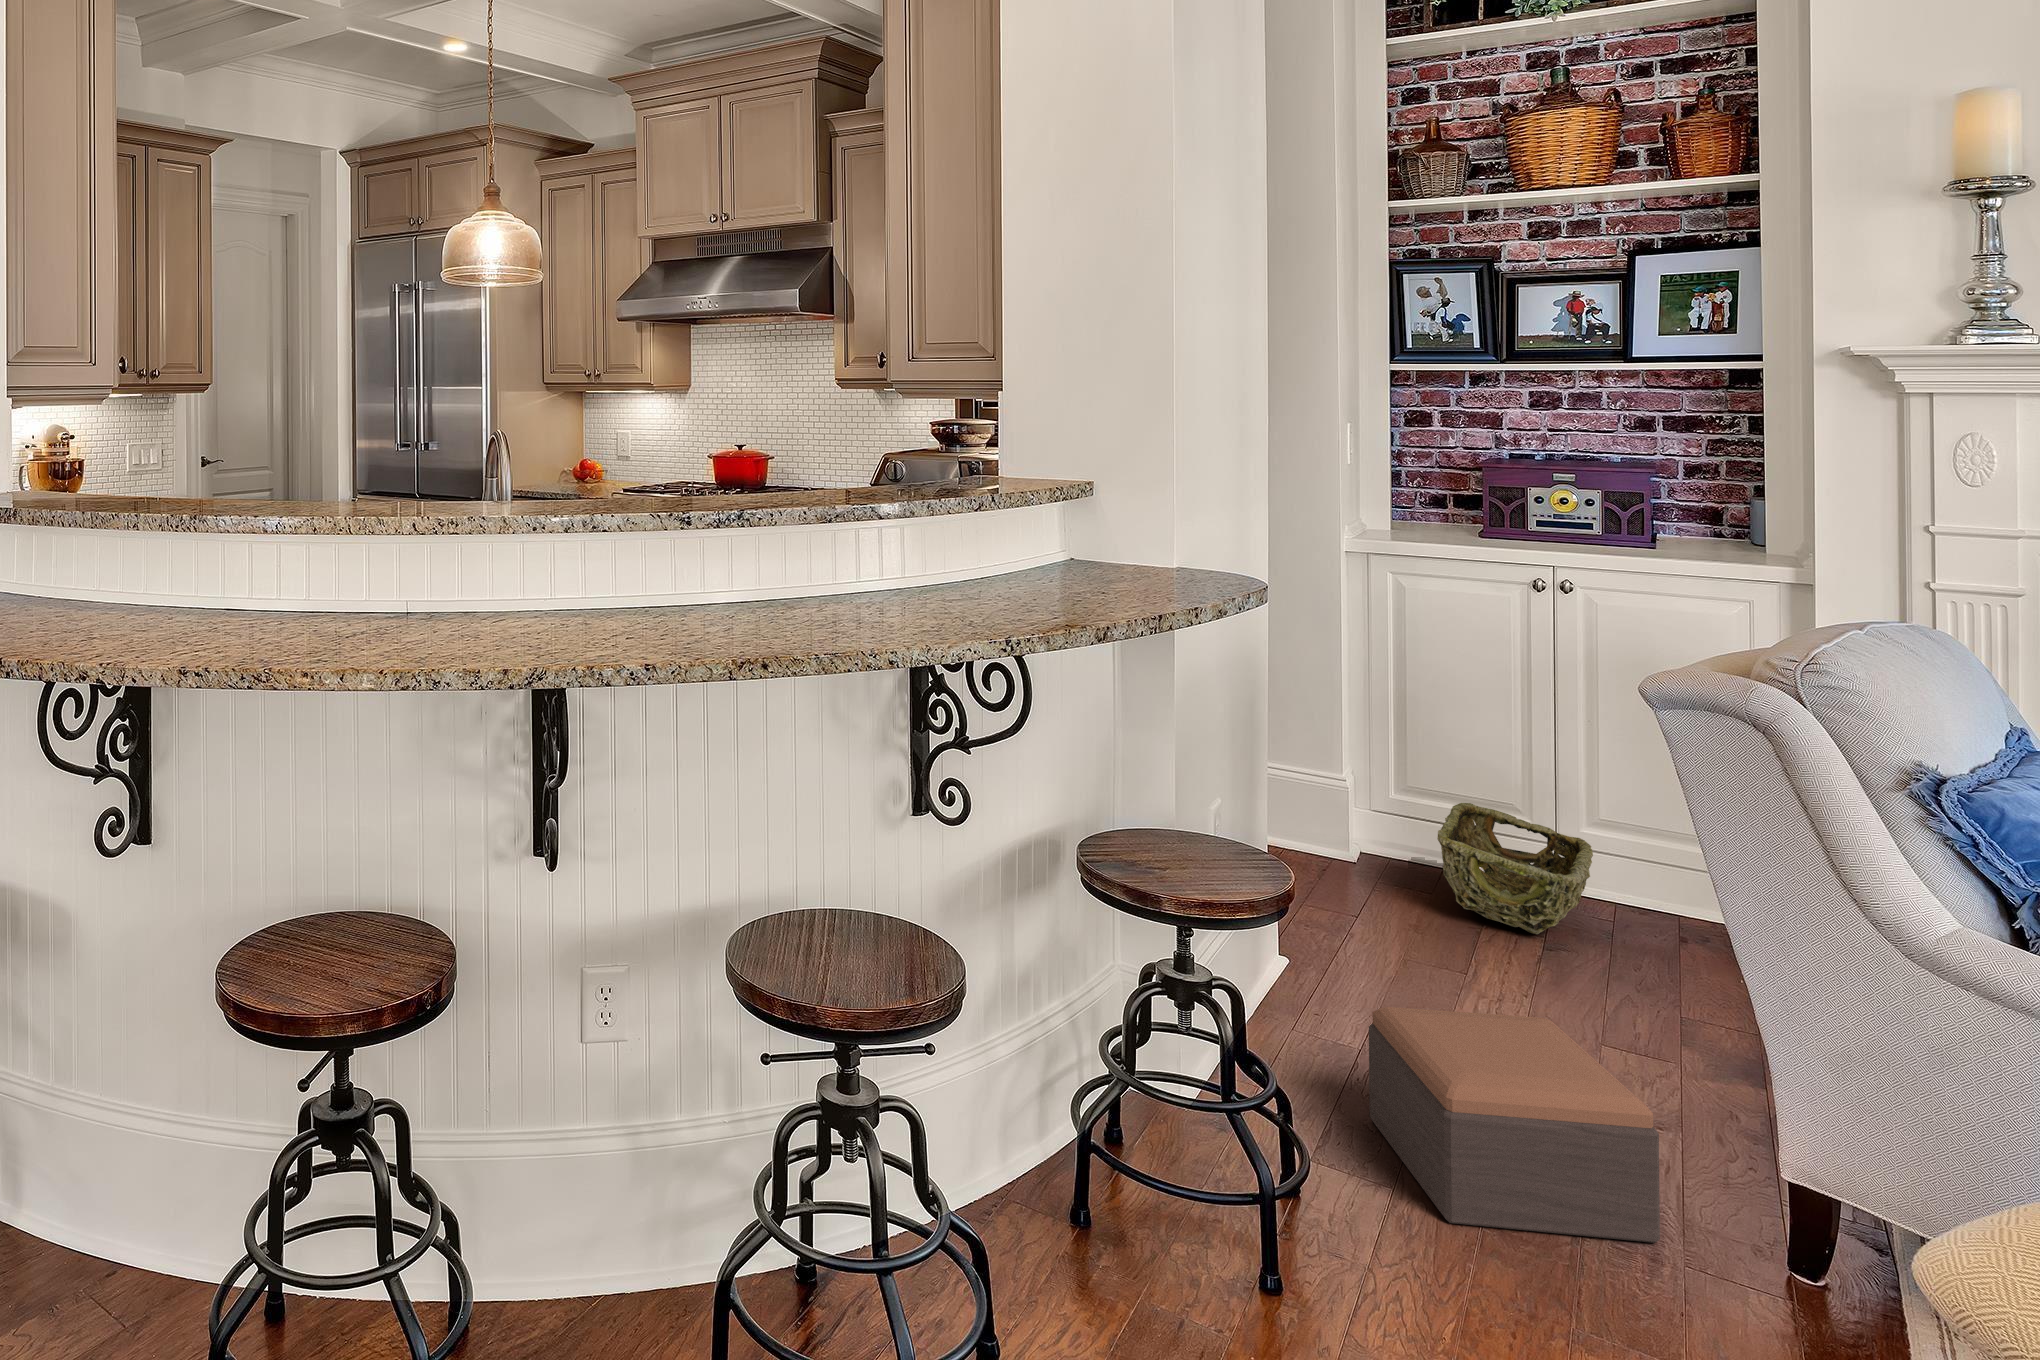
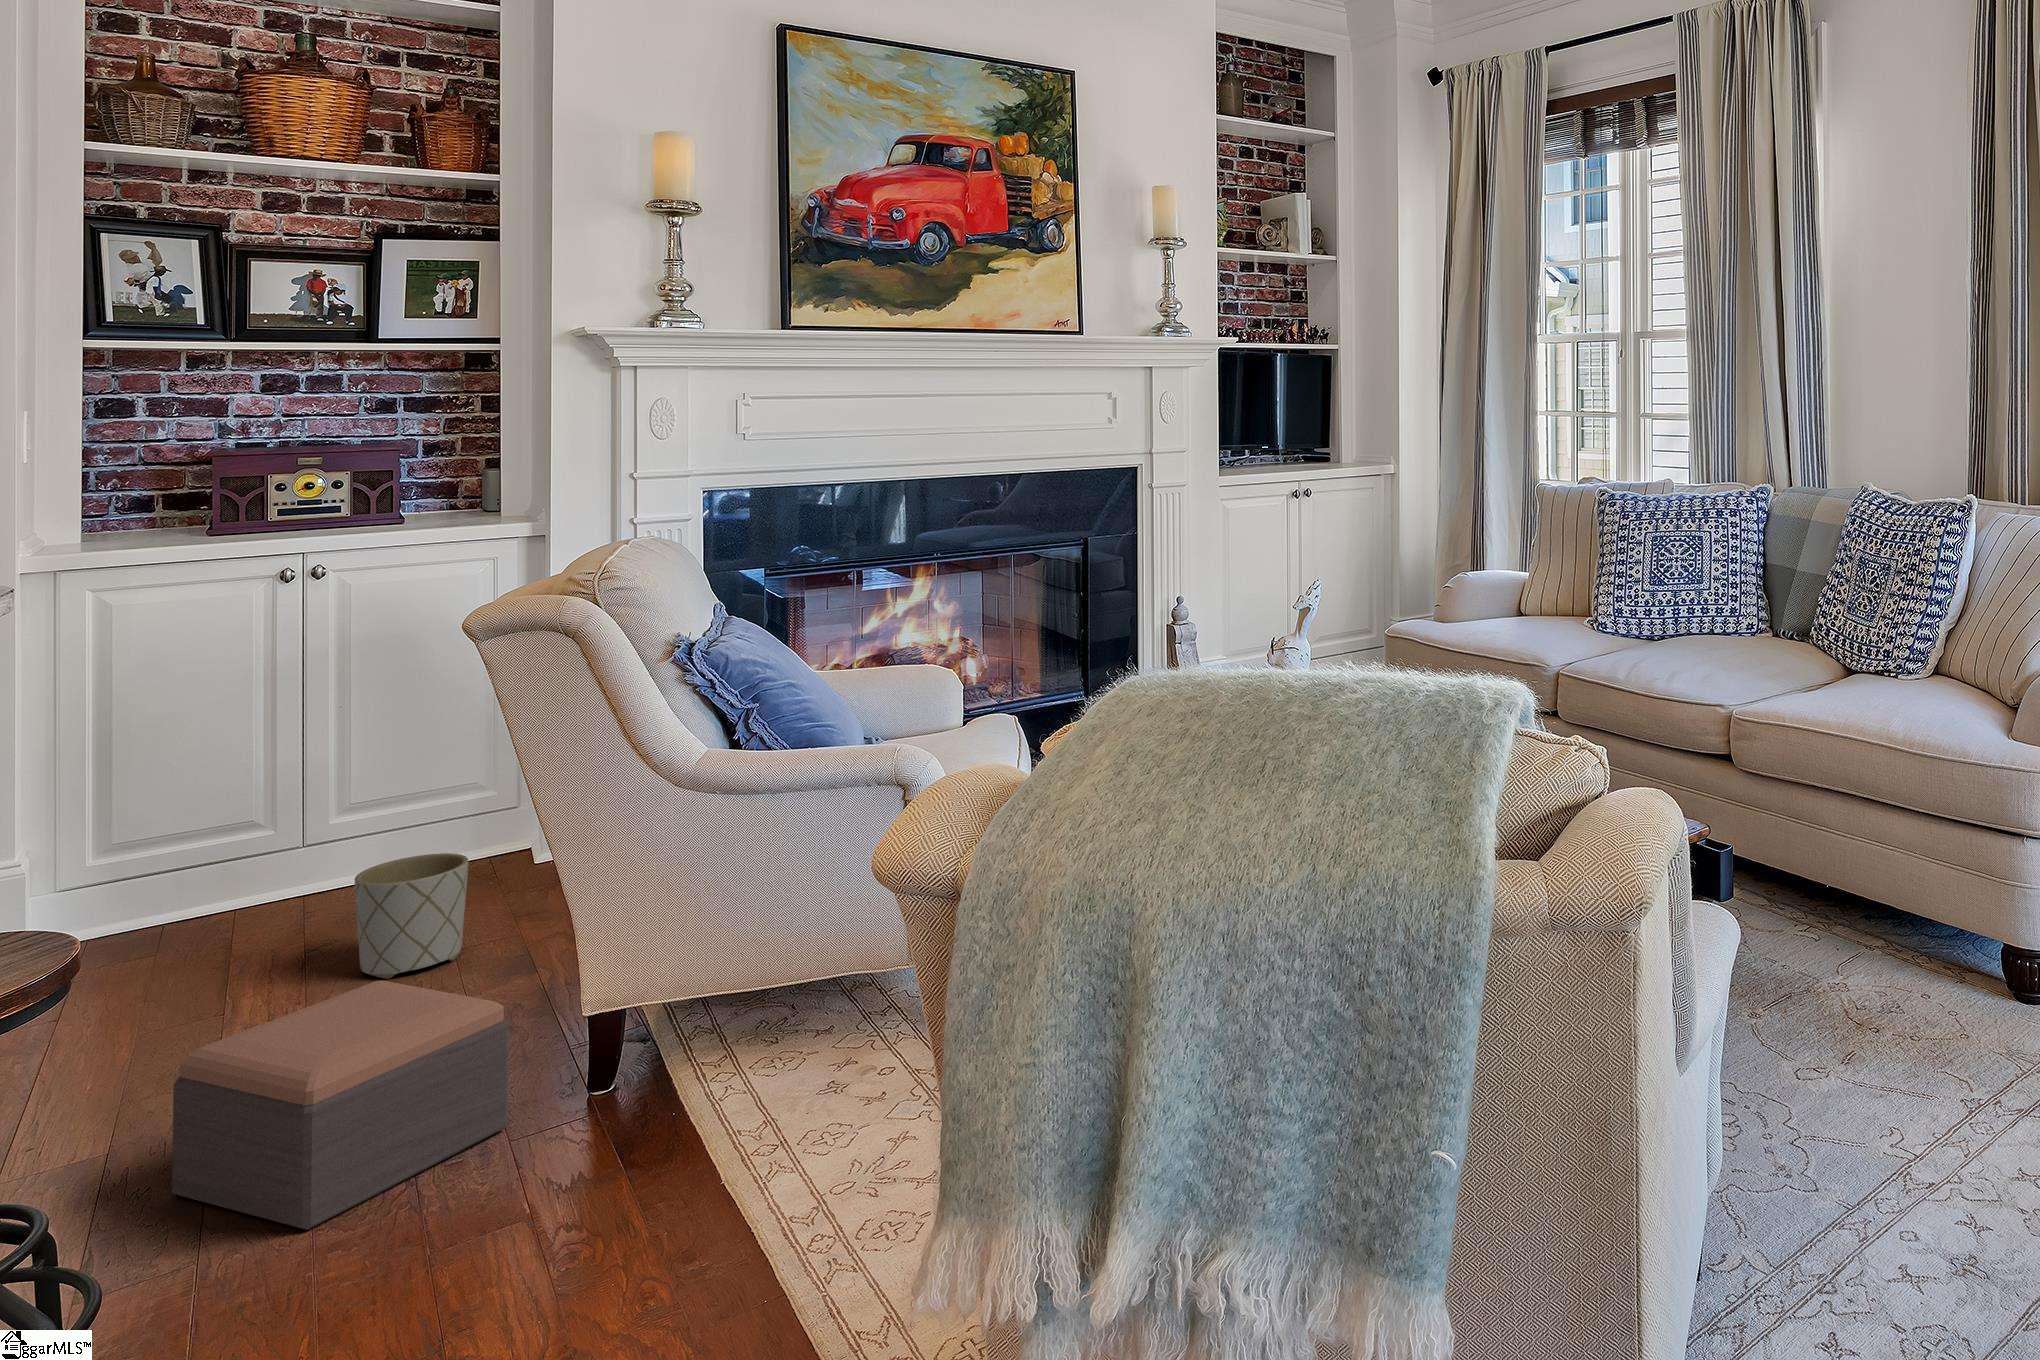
woven basket: present [1437,803,1593,934] -> none [172,836,348,954]
planter: none [1576,891,1693,1022] -> present [355,853,468,979]

